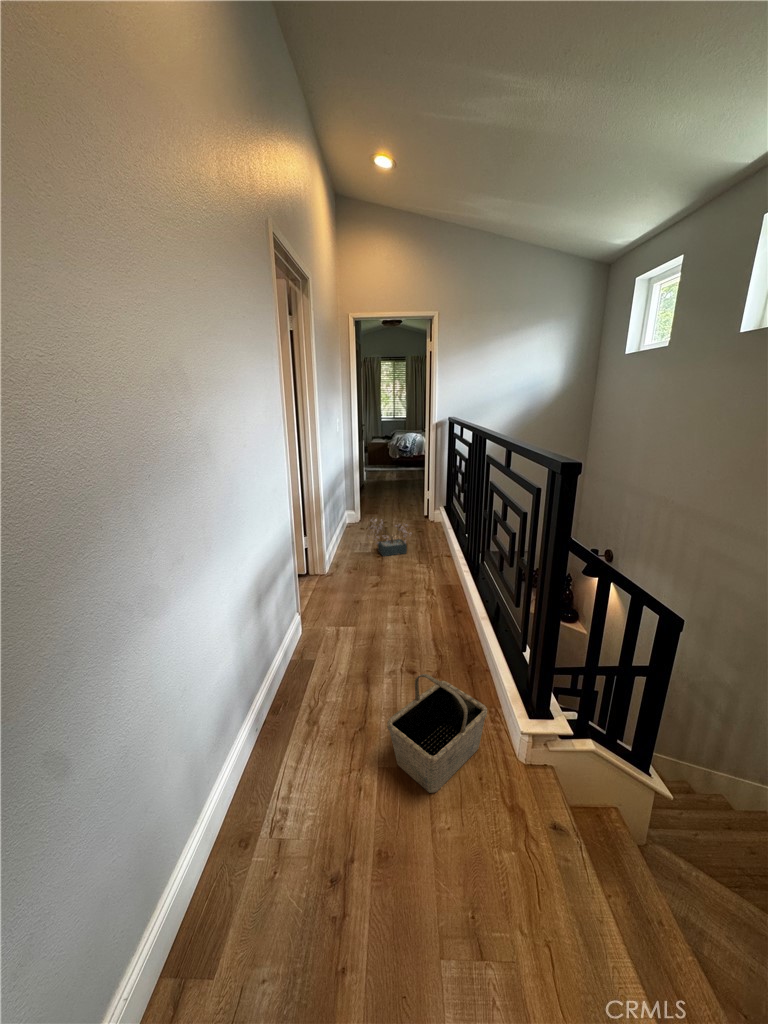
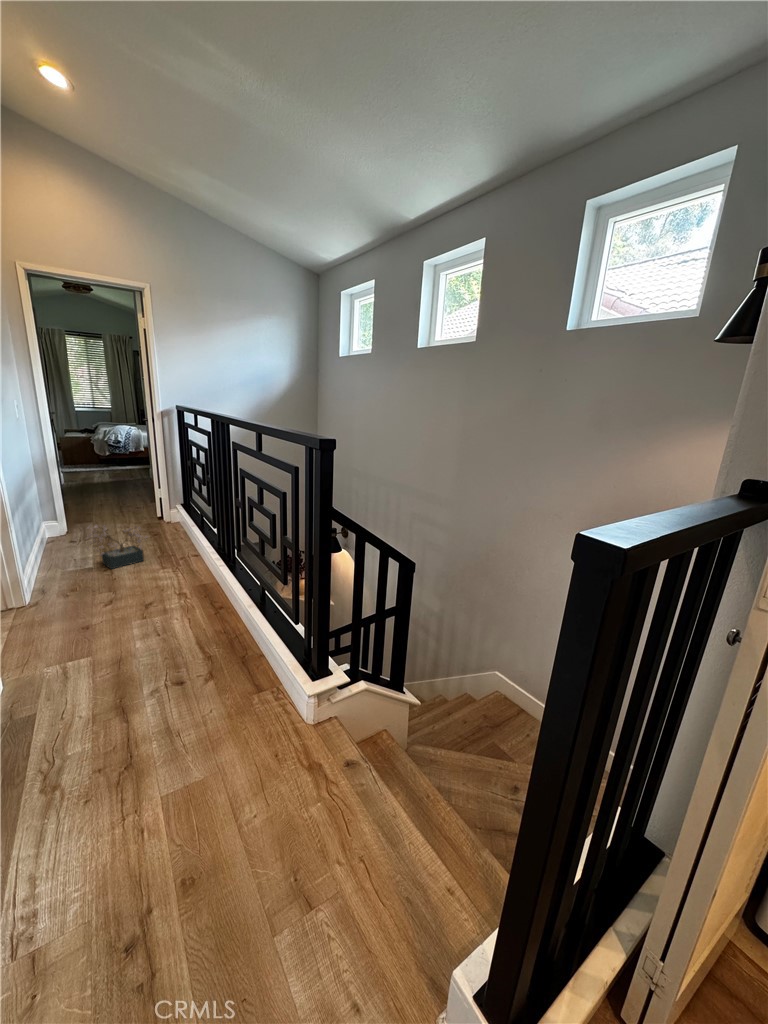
basket: present [387,674,487,793] -> none [166,673,274,794]

